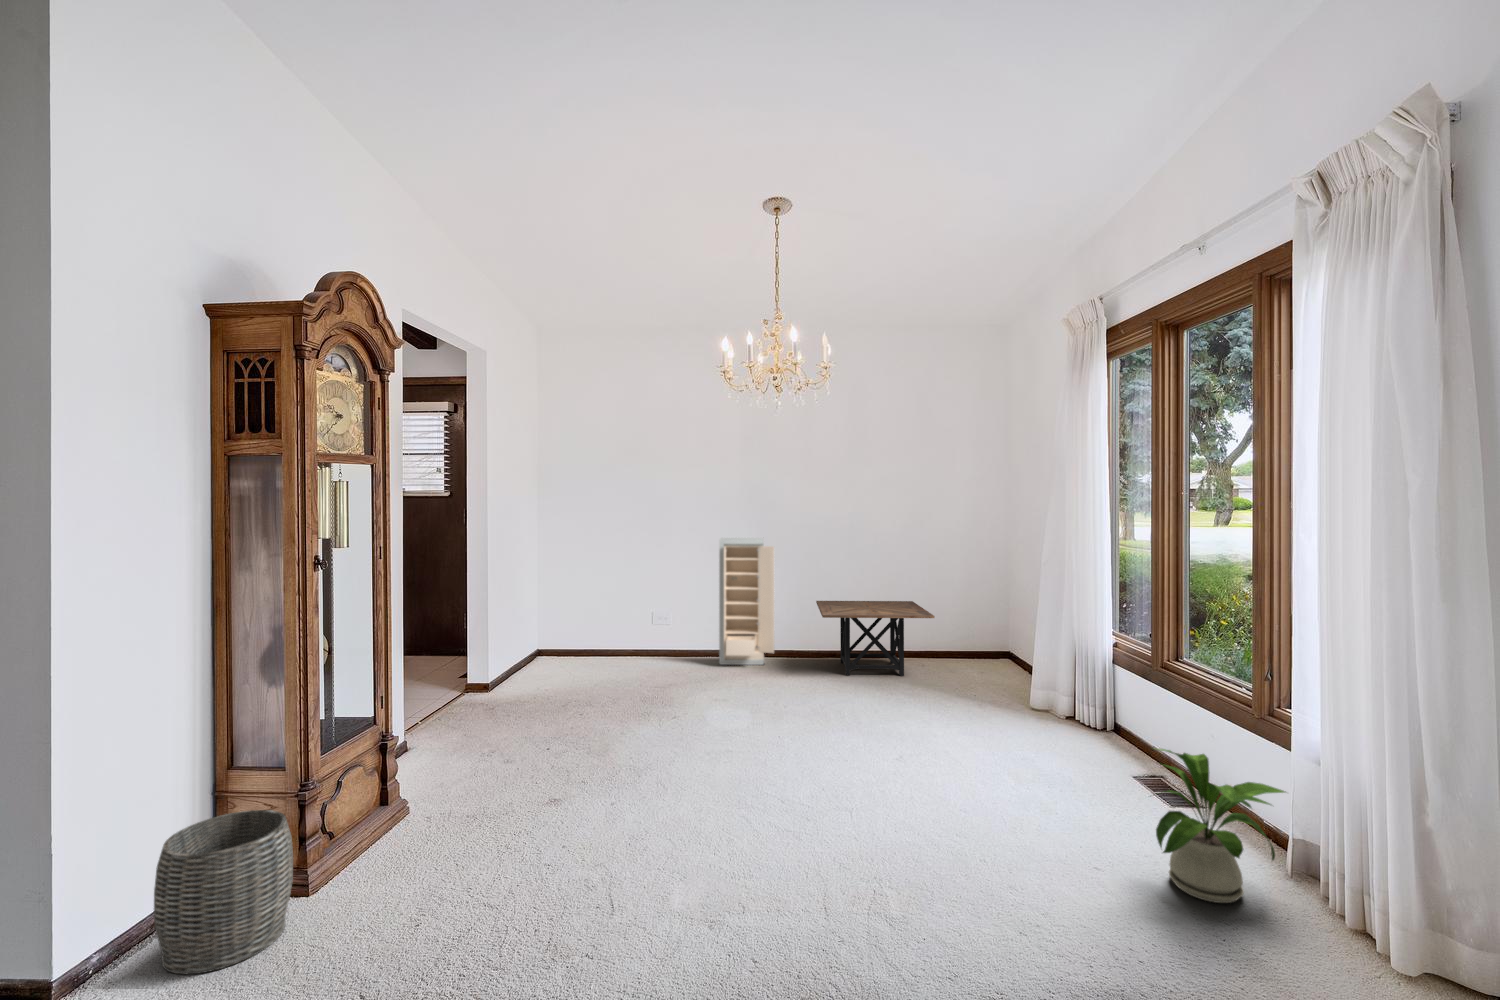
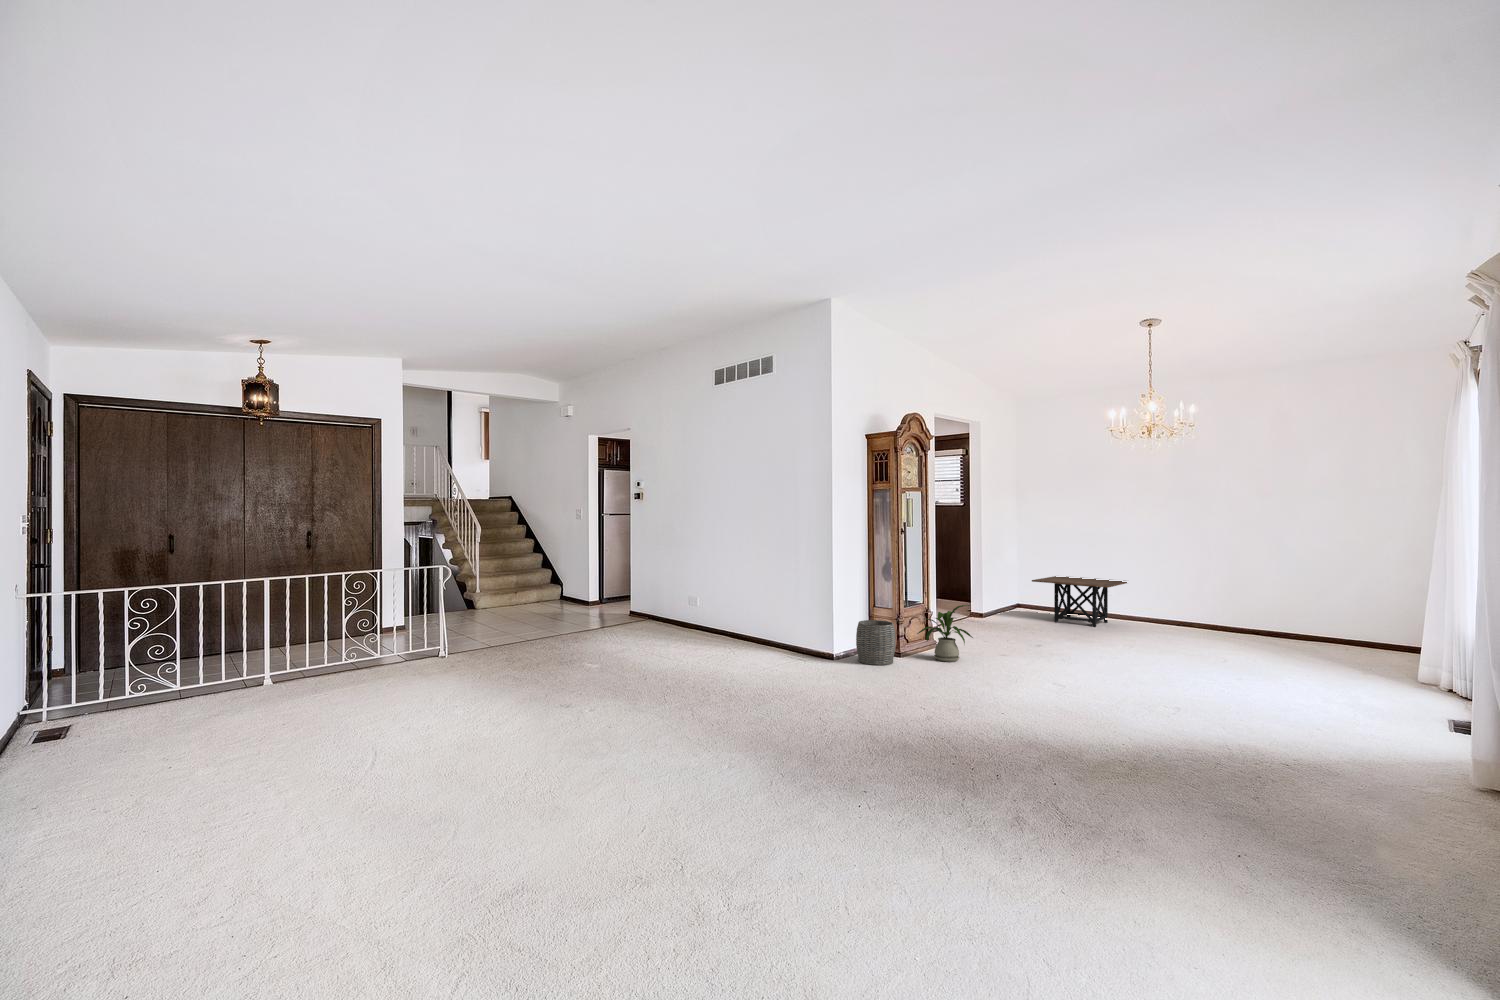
storage cabinet: present [719,538,774,665] -> none [1152,535,1200,633]
side table: present [816,601,935,676] -> present [1032,576,1127,627]
house plant: present [1156,749,1285,903] -> present [917,605,973,662]

